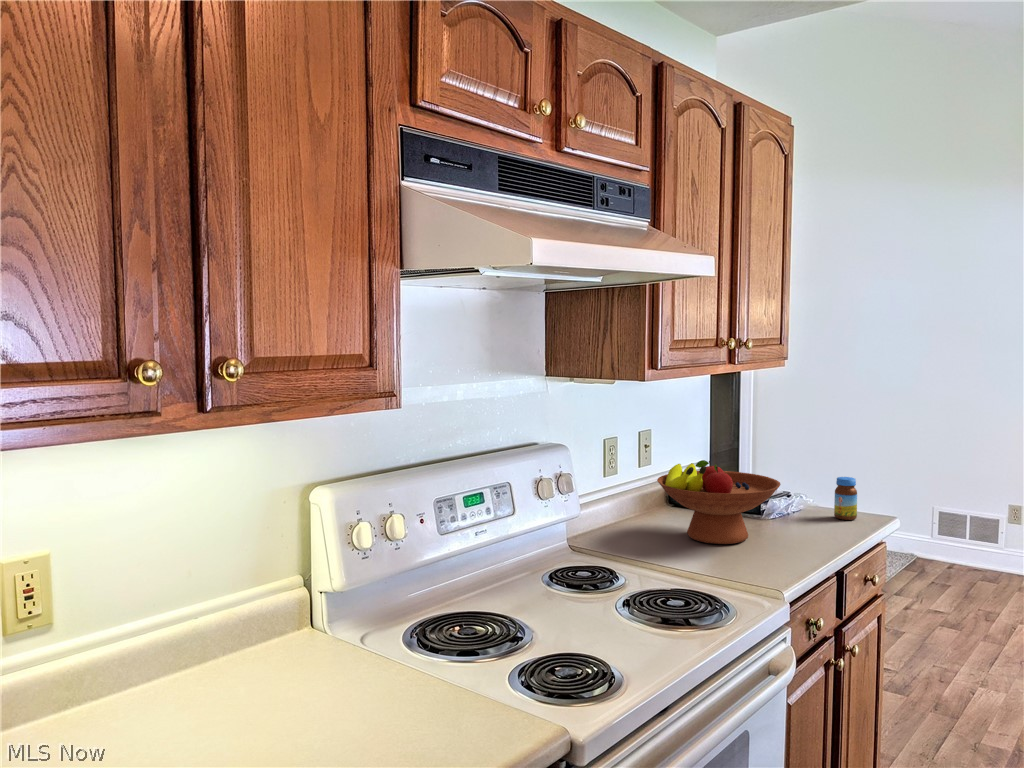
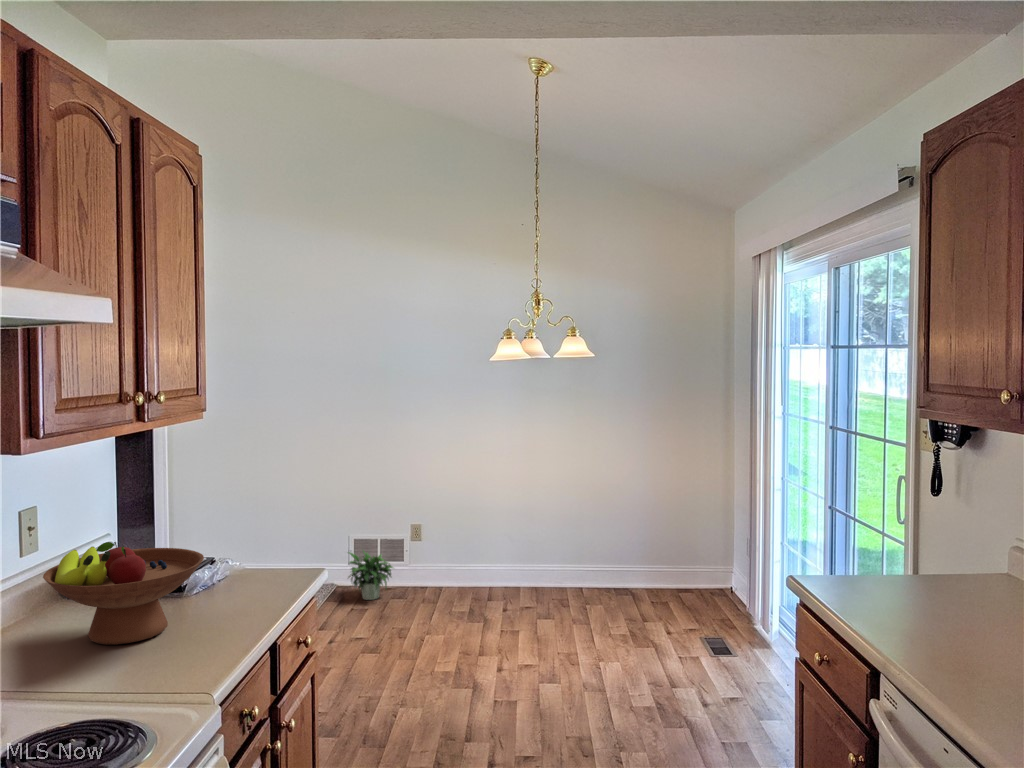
jar: present [834,477,857,520] -> none [263,534,286,580]
potted plant: none [929,522,987,578] -> present [348,551,393,600]

